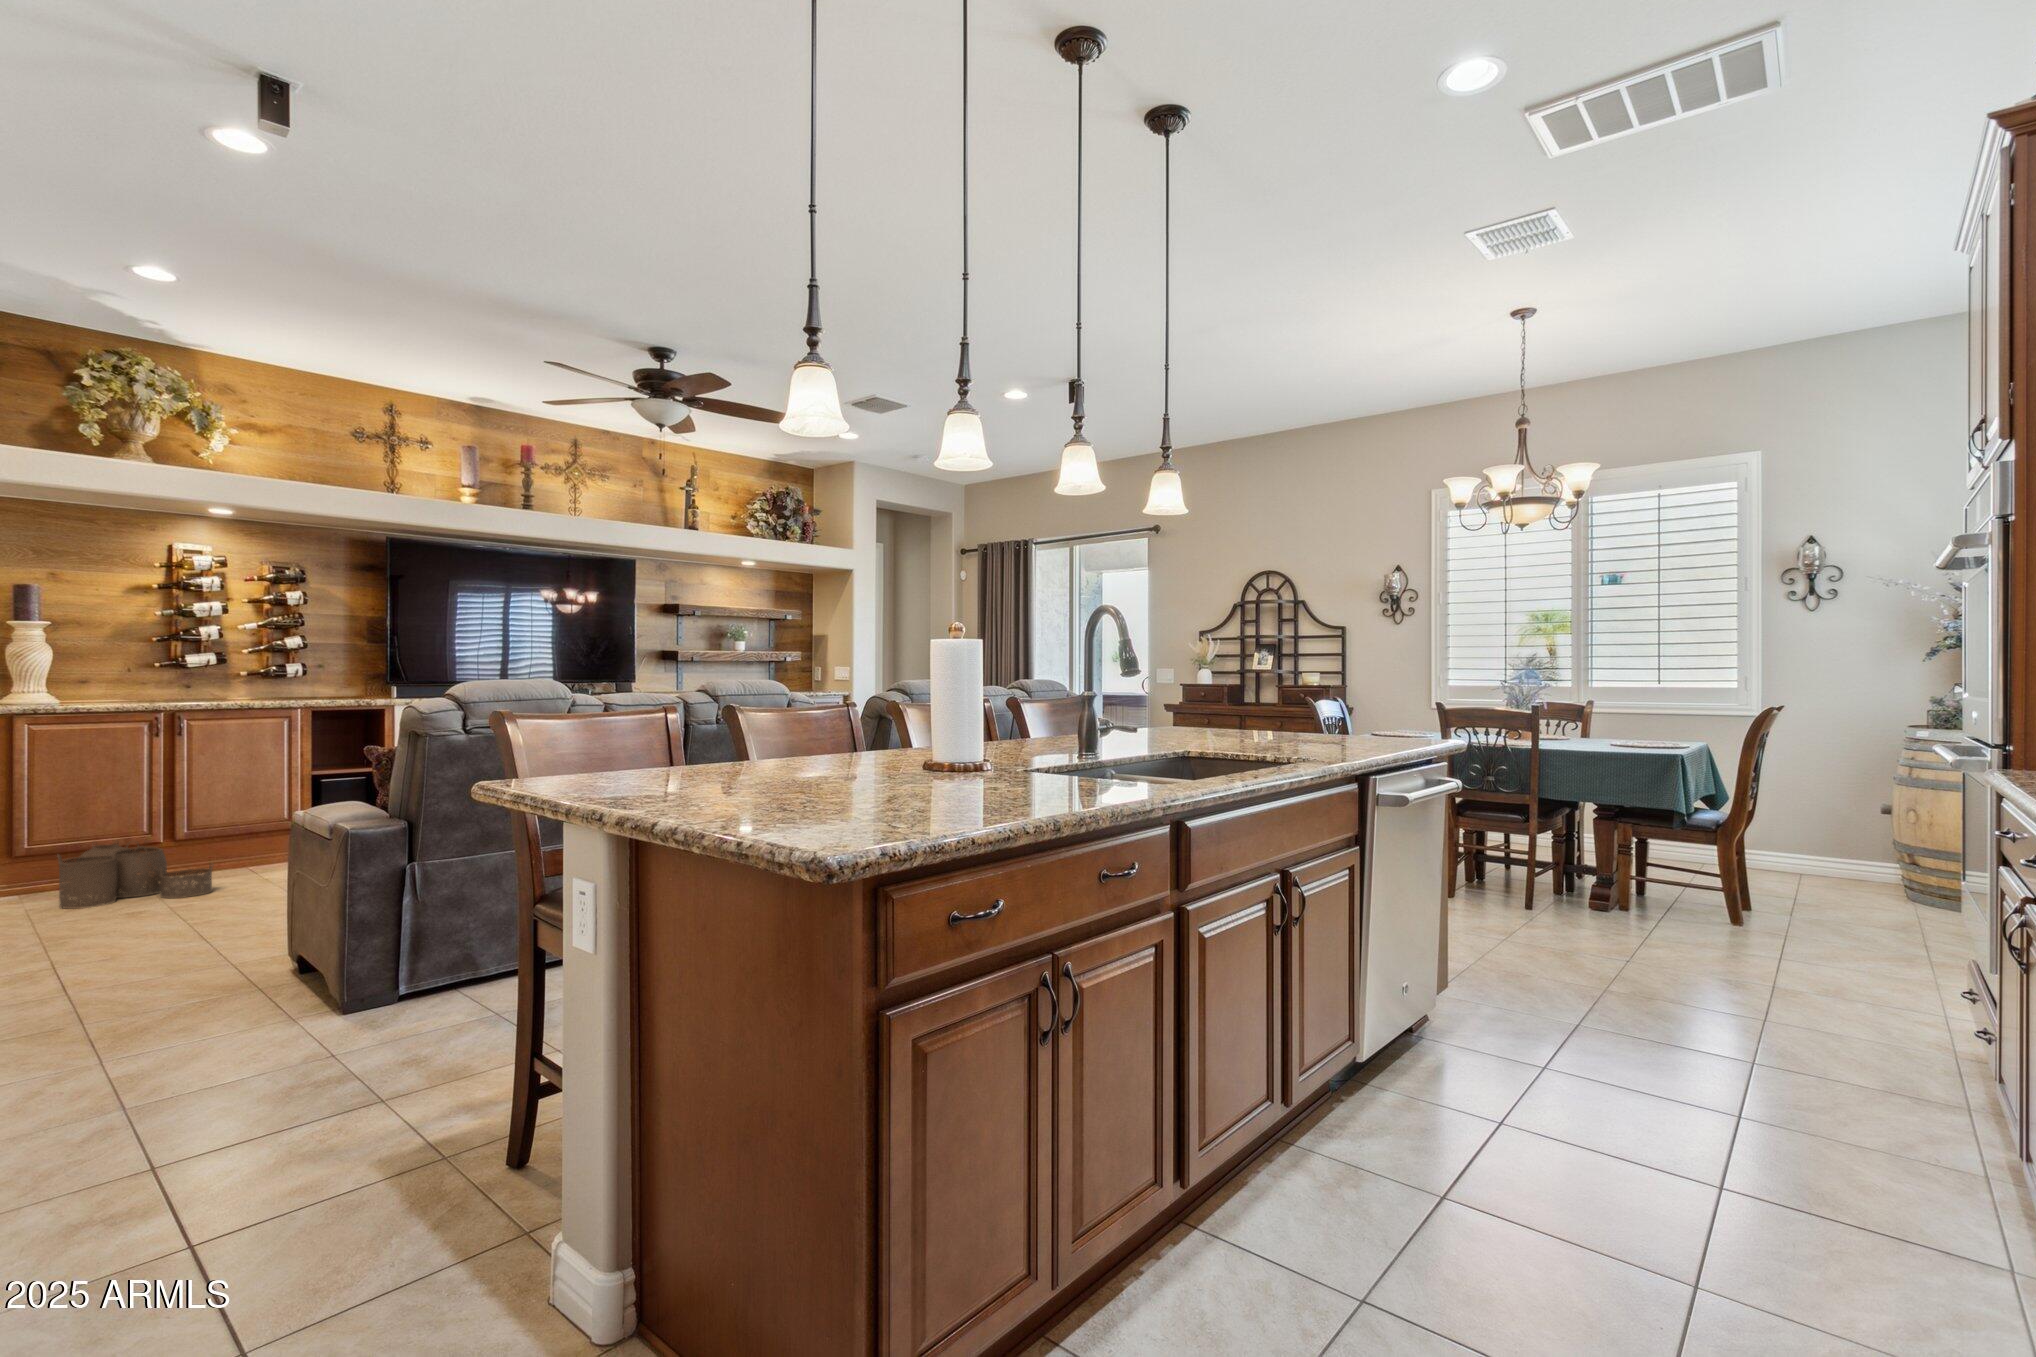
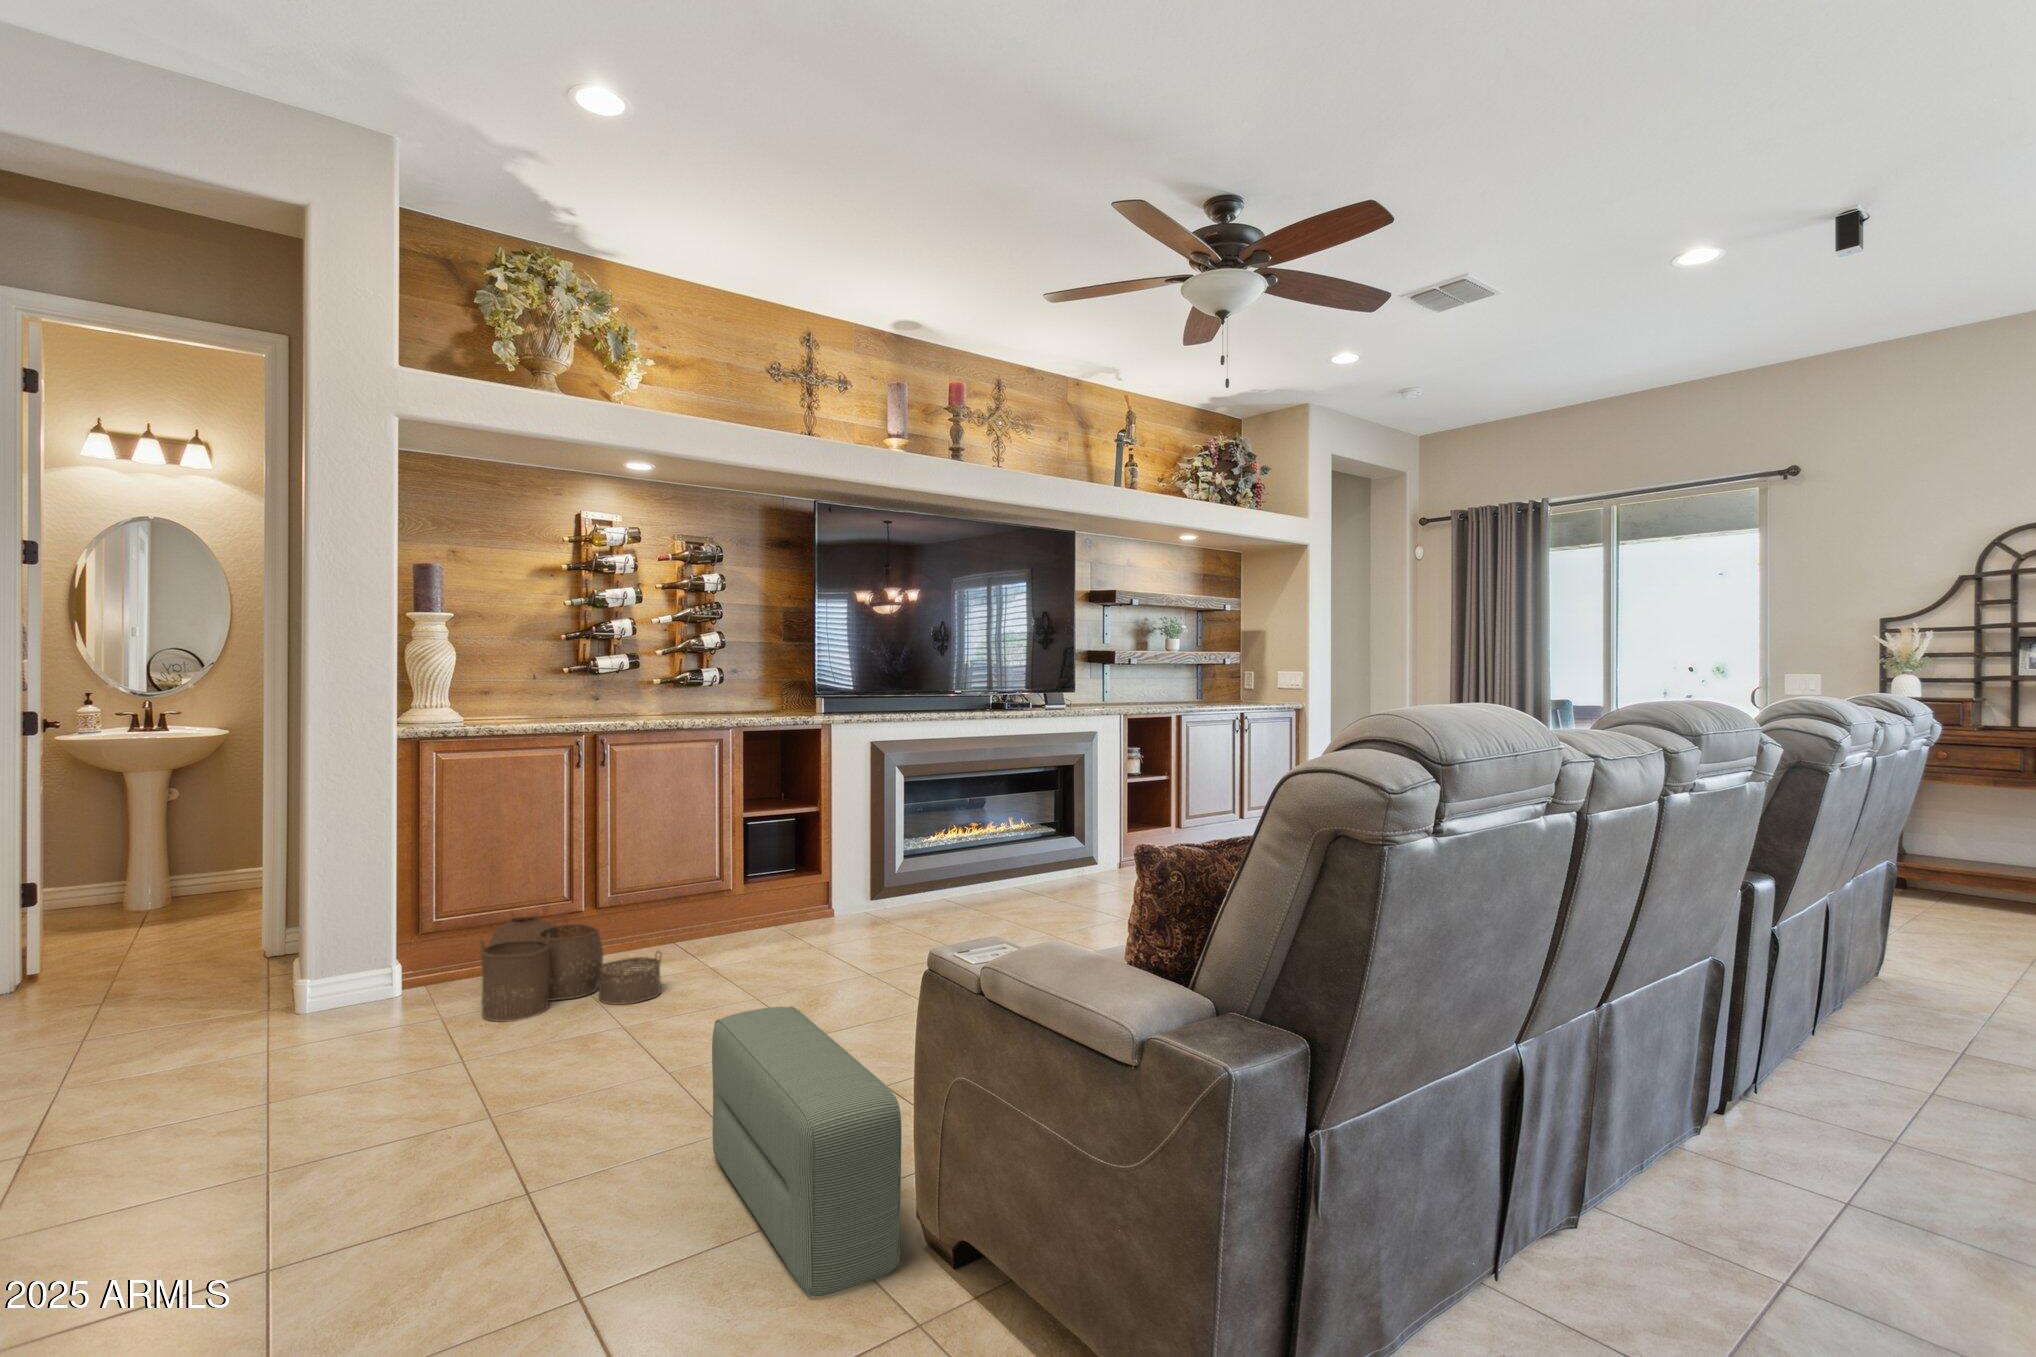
pouf: none [185,865,267,989] -> present [712,1007,901,1297]

